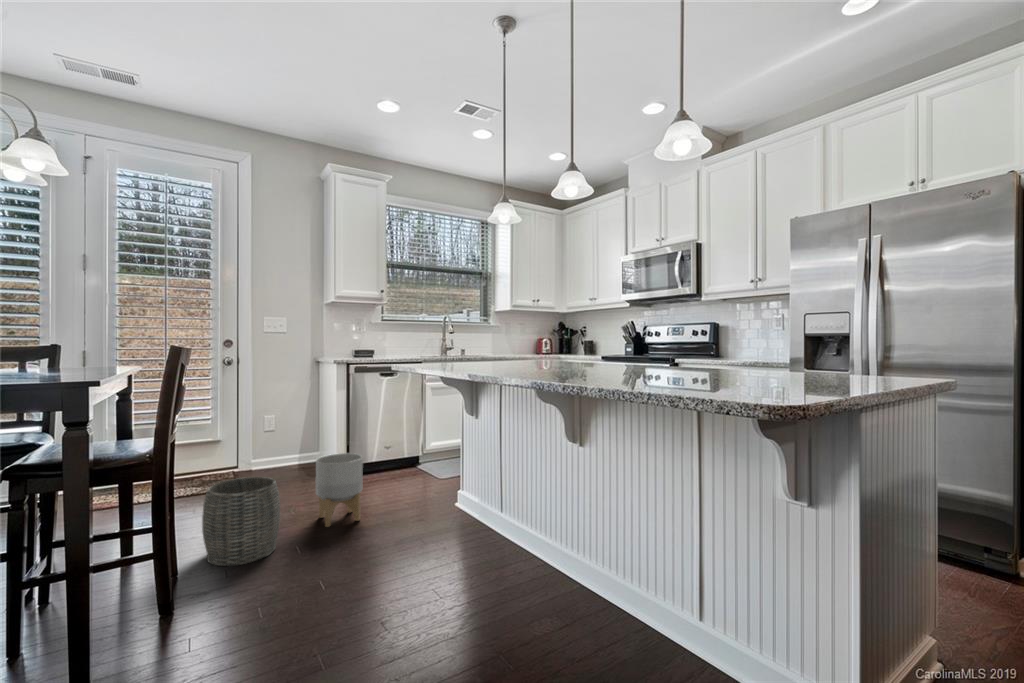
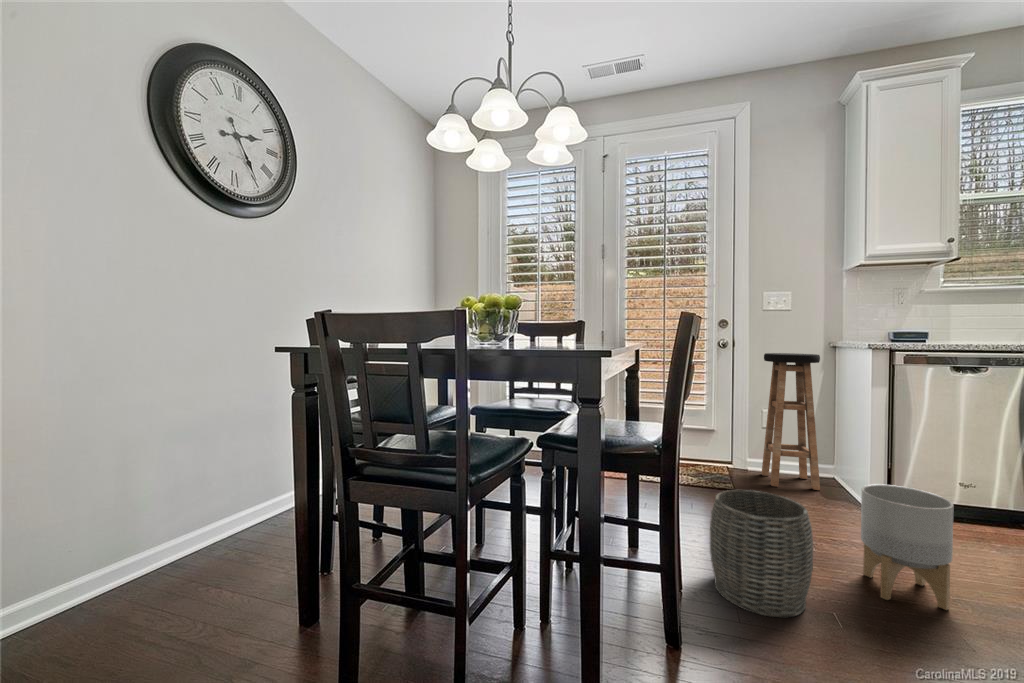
bar stool: none [263,368,307,478] -> present [762,353,820,490]

